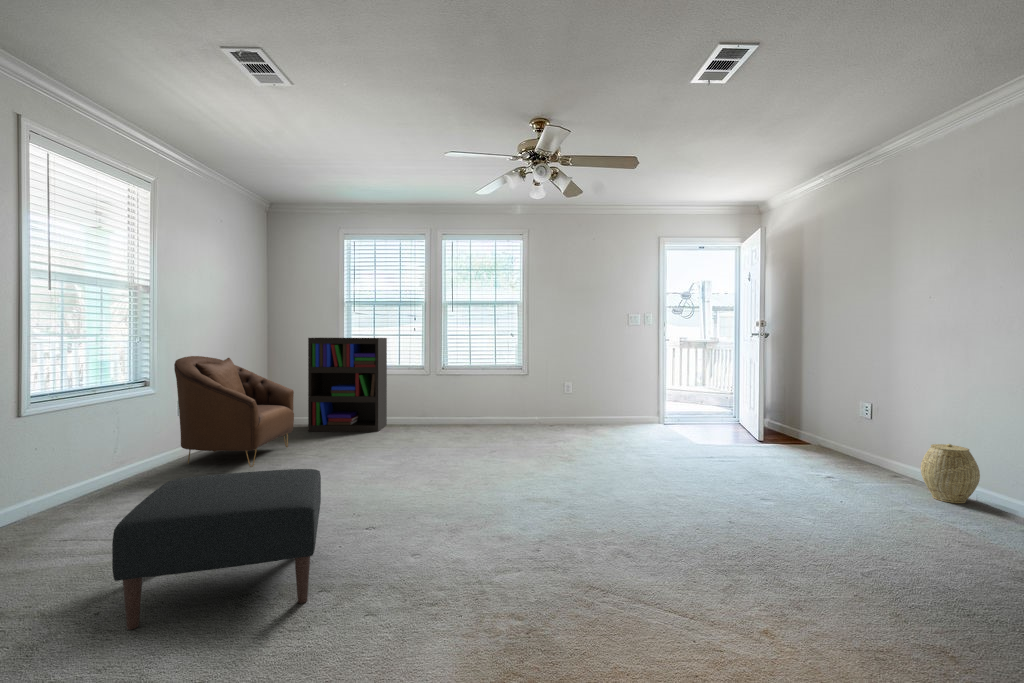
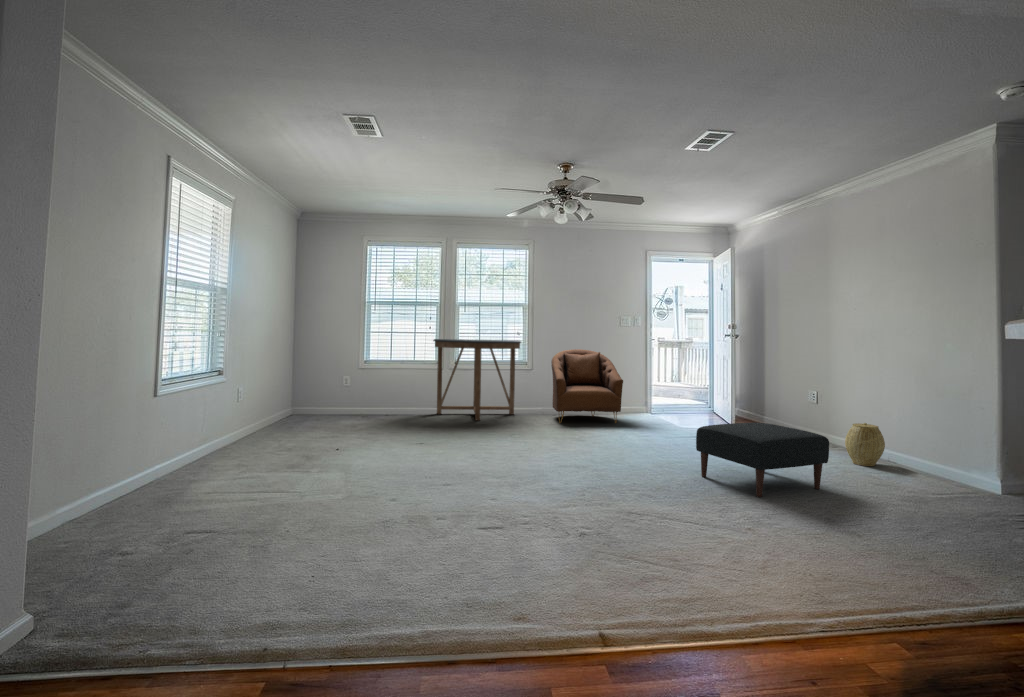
bookshelf: present [308,338,387,432] -> none [335,333,404,418]
console table: none [416,342,517,434] -> present [433,339,521,420]
armchair: present [174,356,294,467] -> present [551,349,623,423]
ottoman: present [112,469,321,630] -> present [696,423,829,497]

